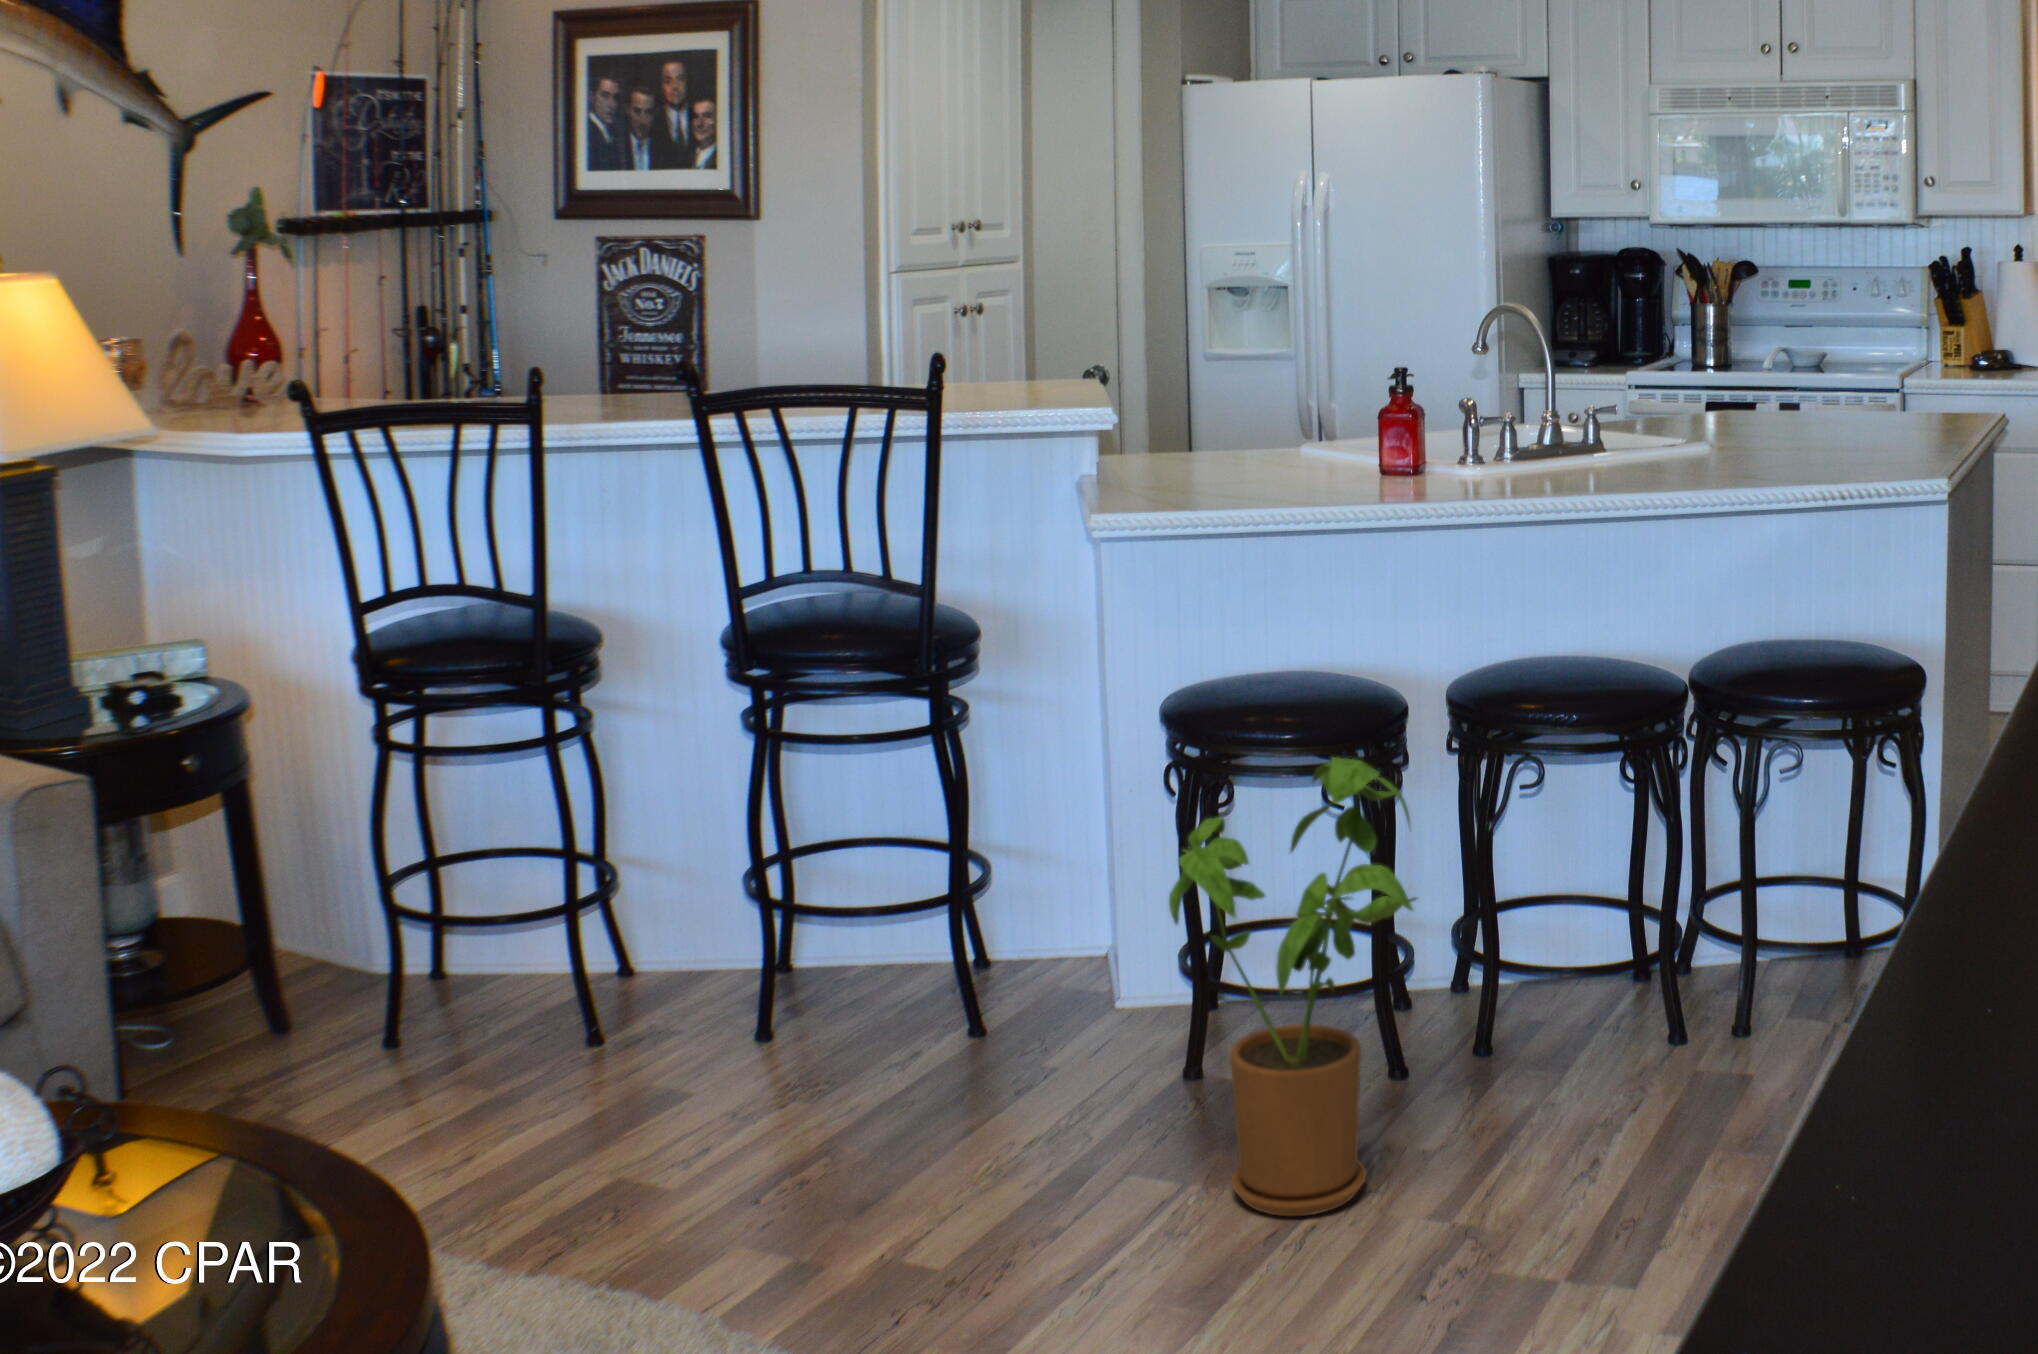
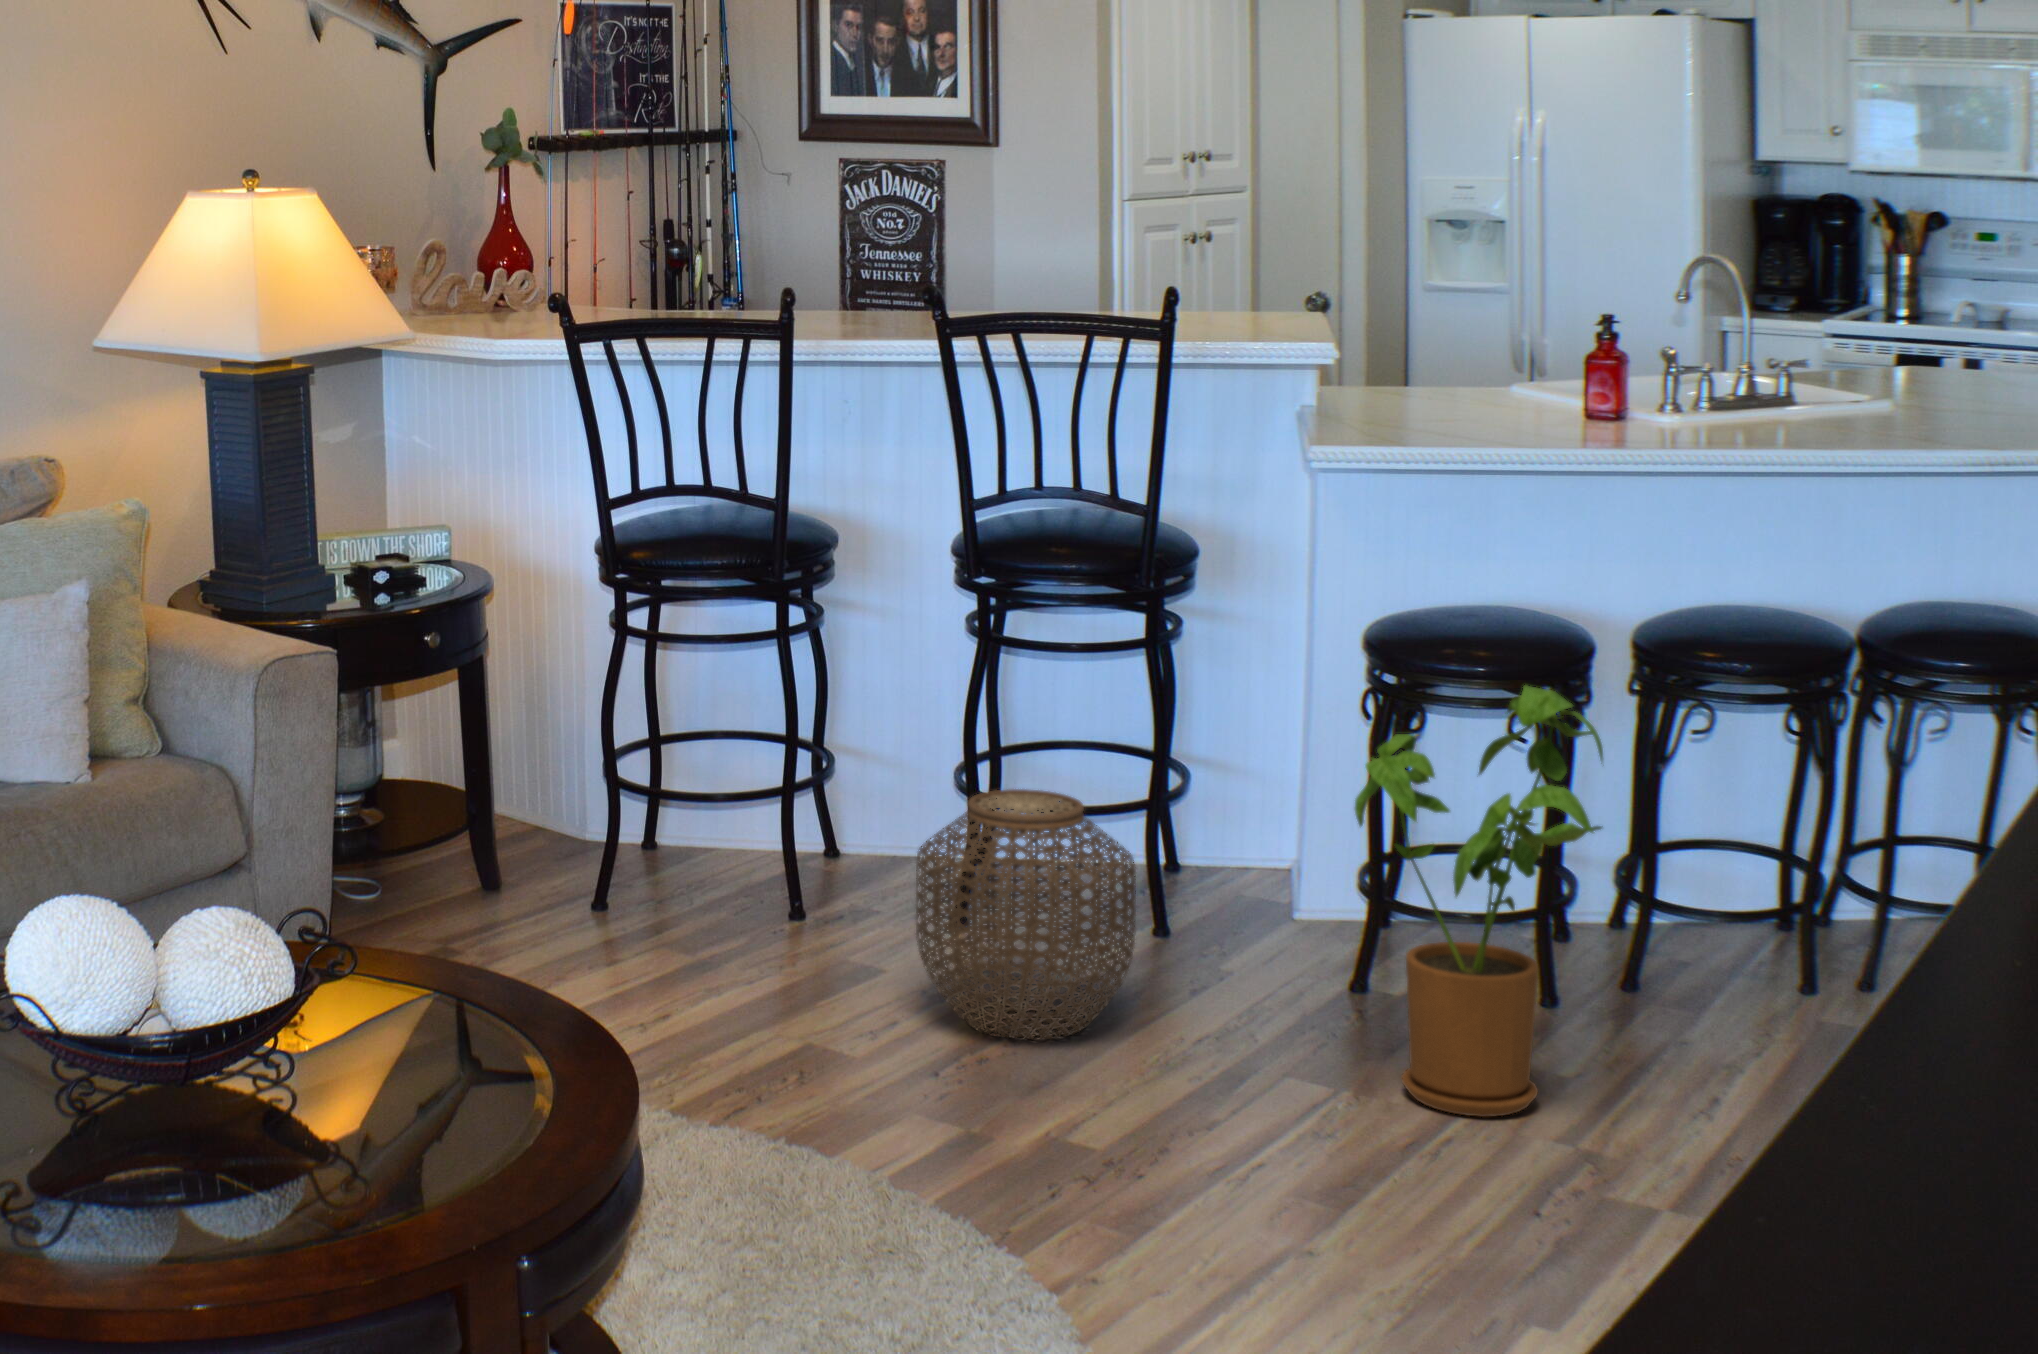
woven basket: none [691,922,944,1212] -> present [916,789,1136,1040]

